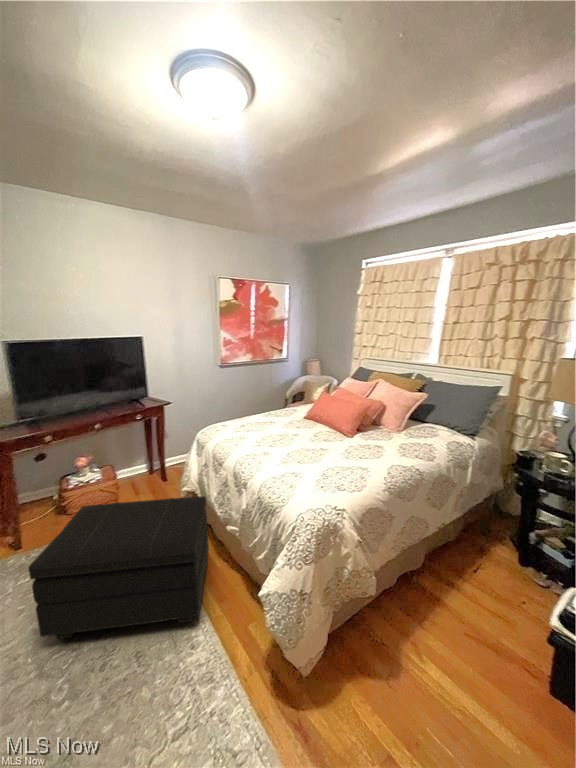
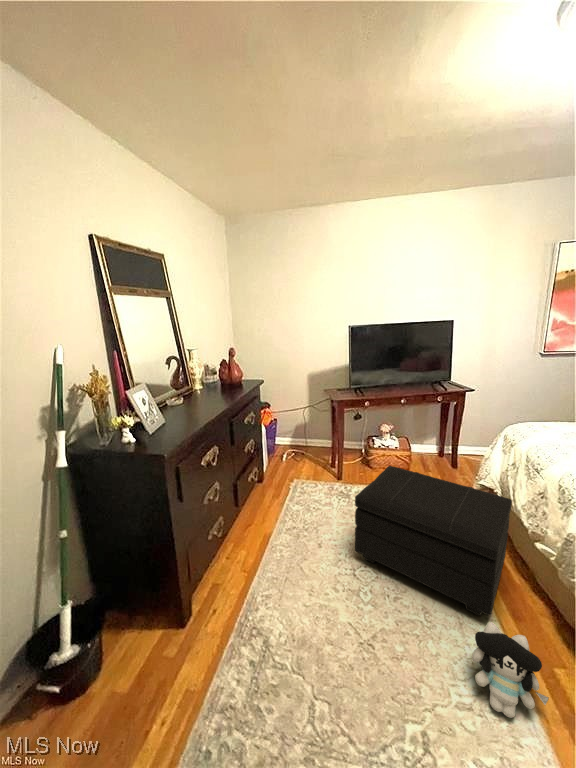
plush toy: none [182,618,245,709] -> present [472,622,549,718]

